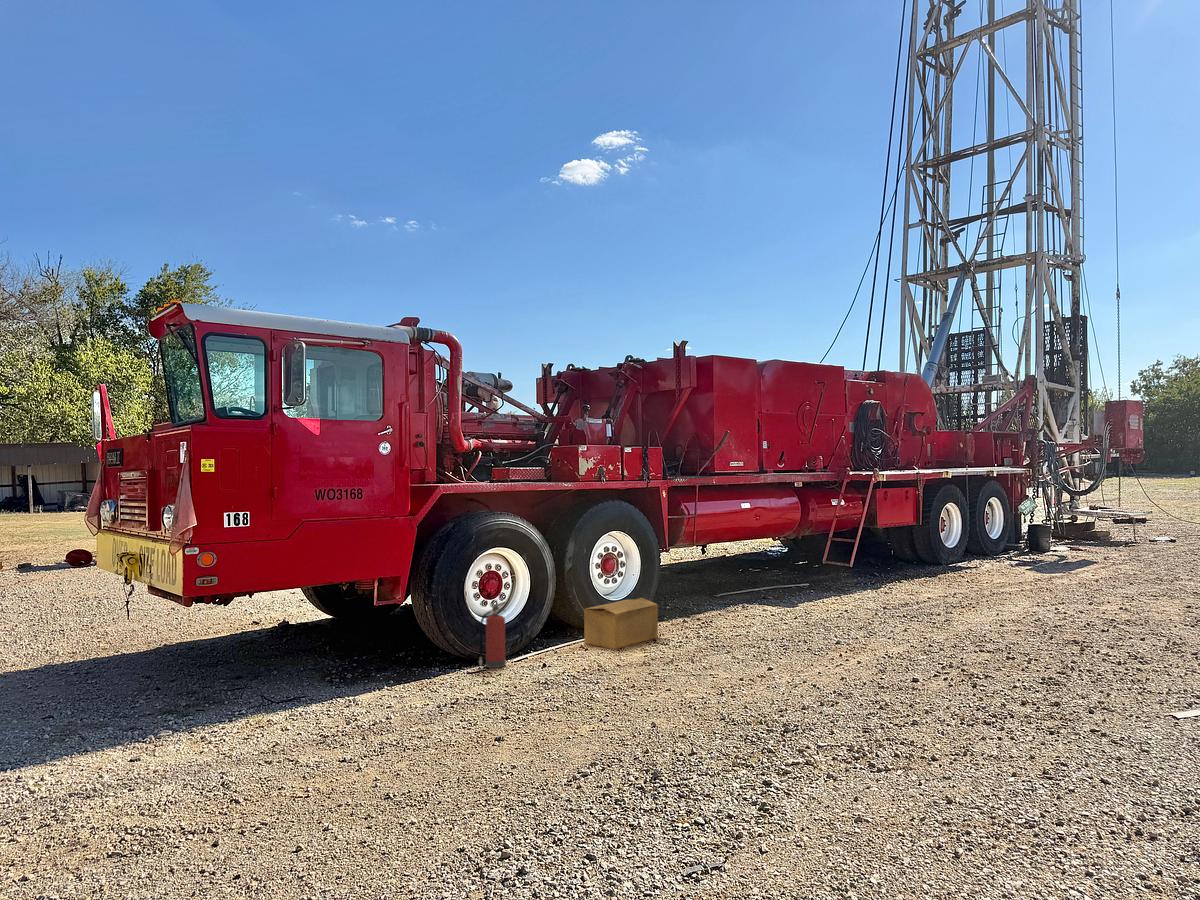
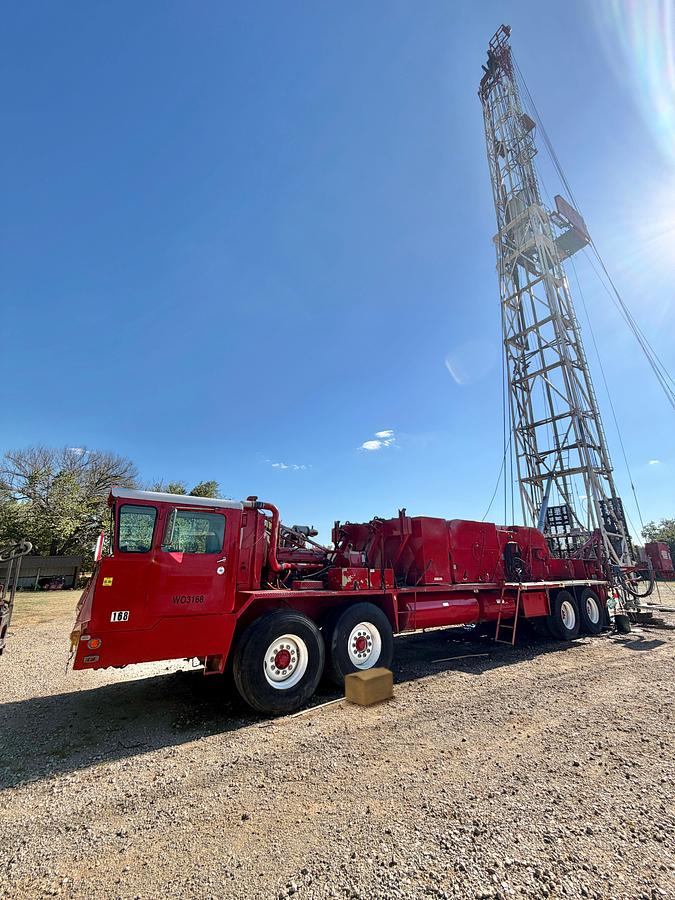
fire extinguisher: present [479,602,506,668] -> none [272,672,292,721]

